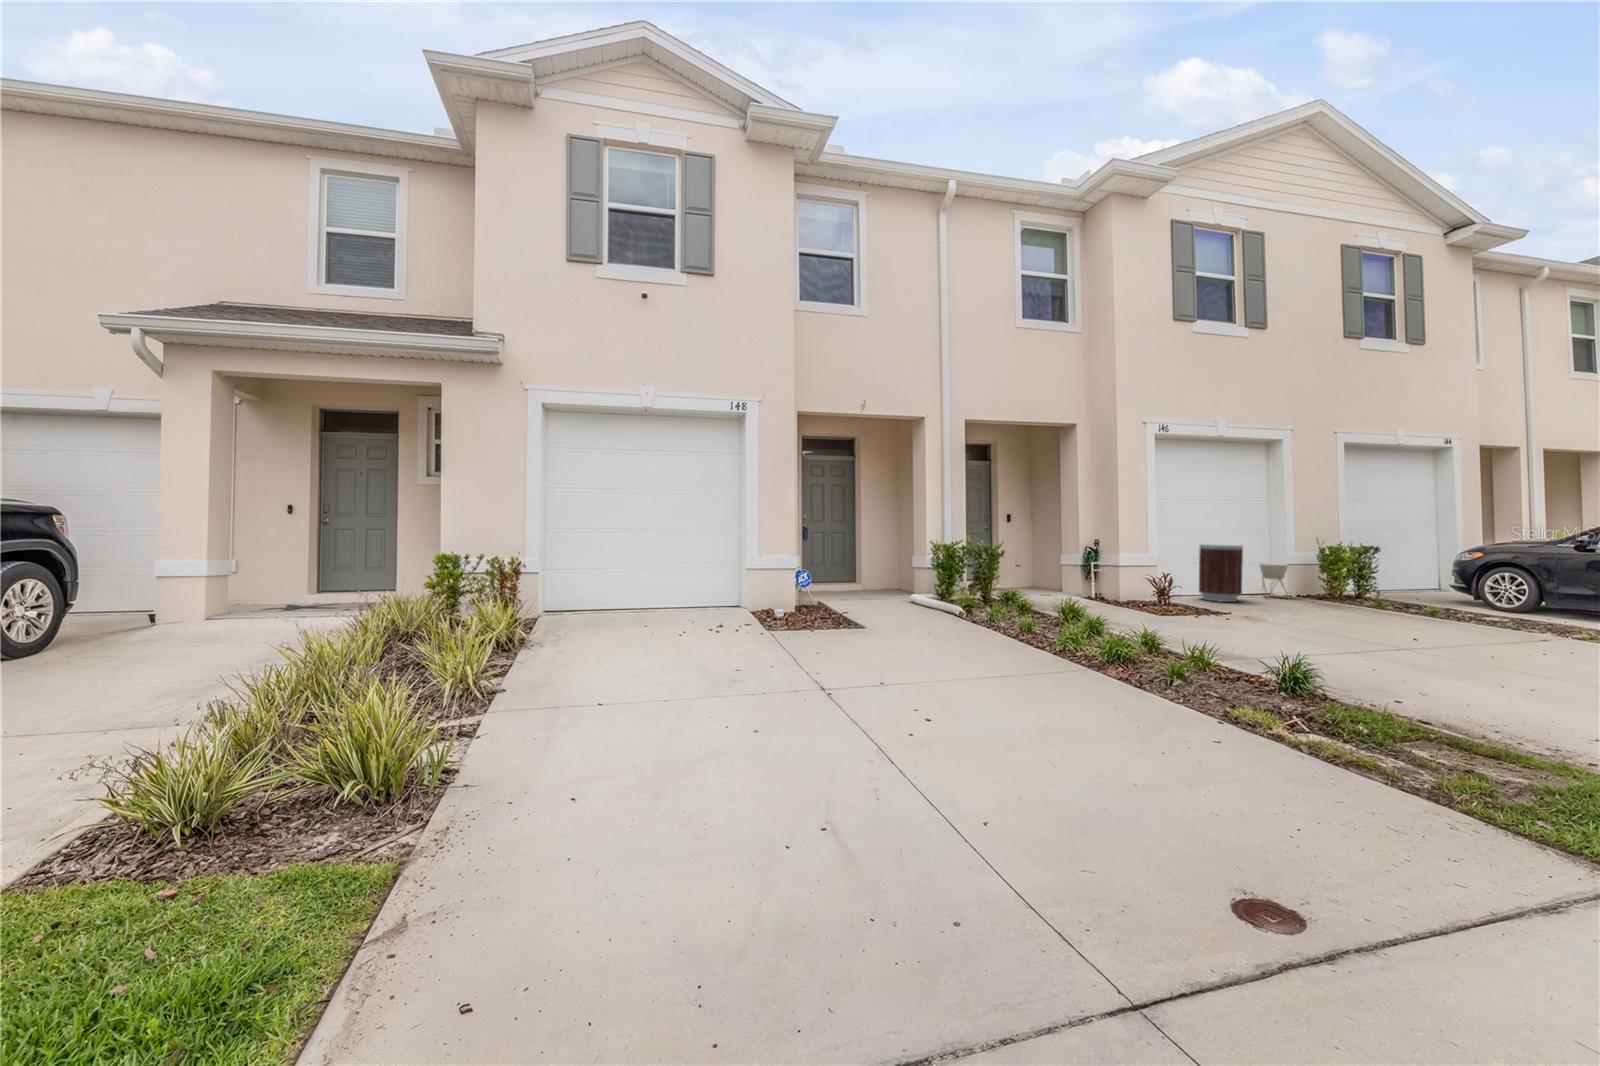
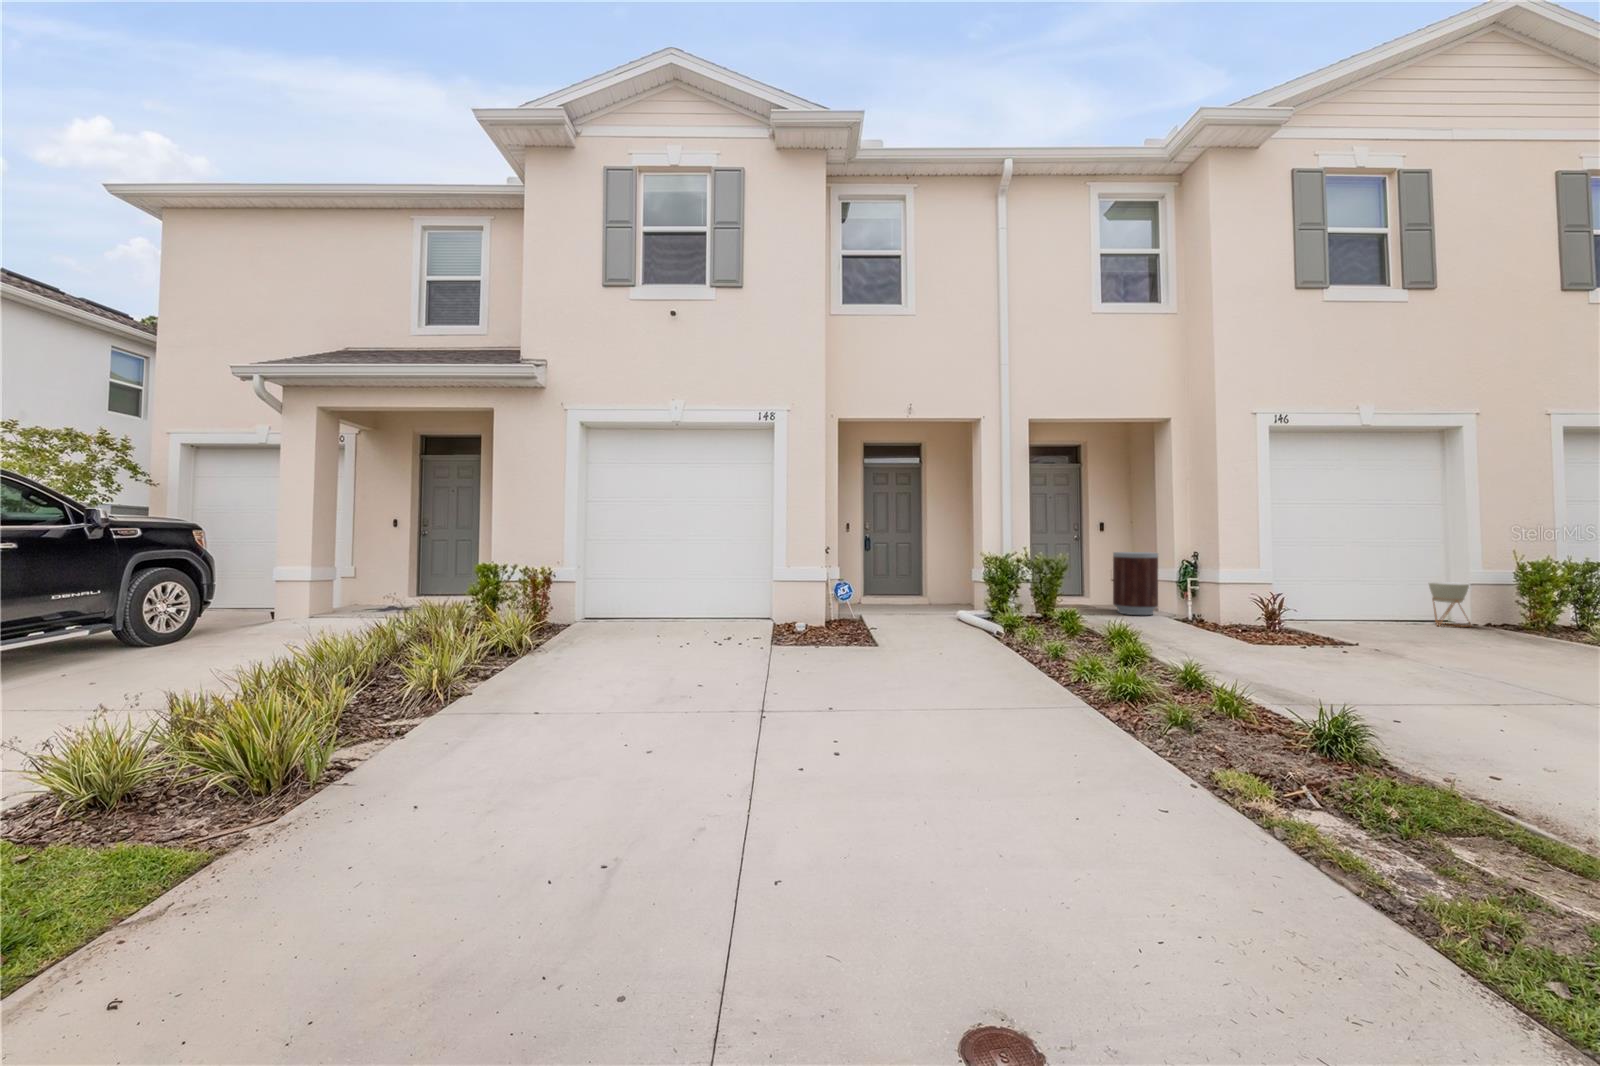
trash can: present [1199,544,1243,602] -> present [1113,552,1158,615]

